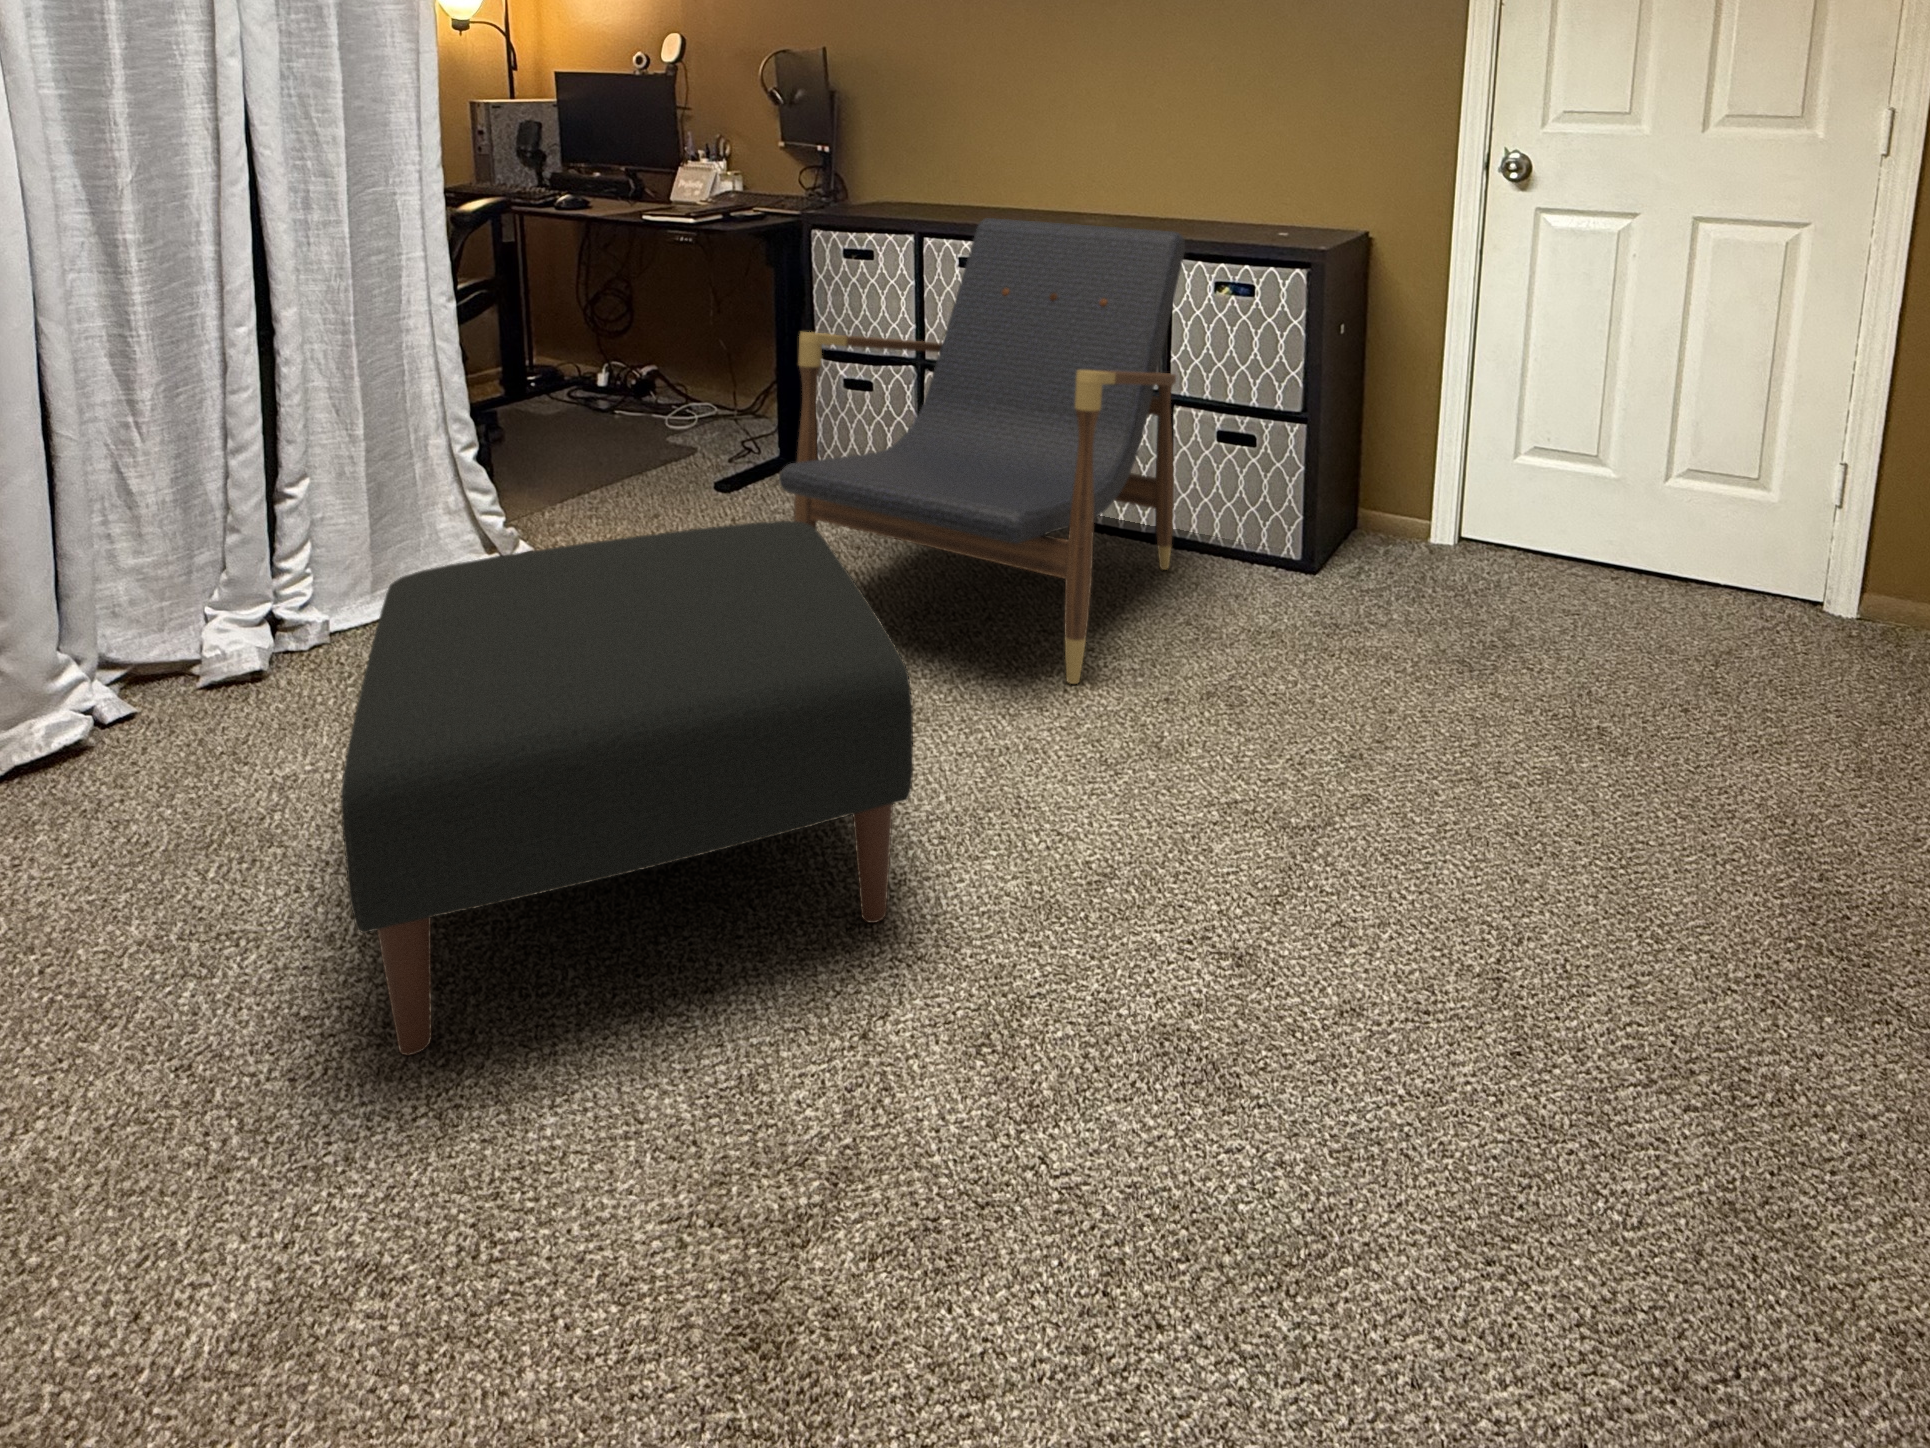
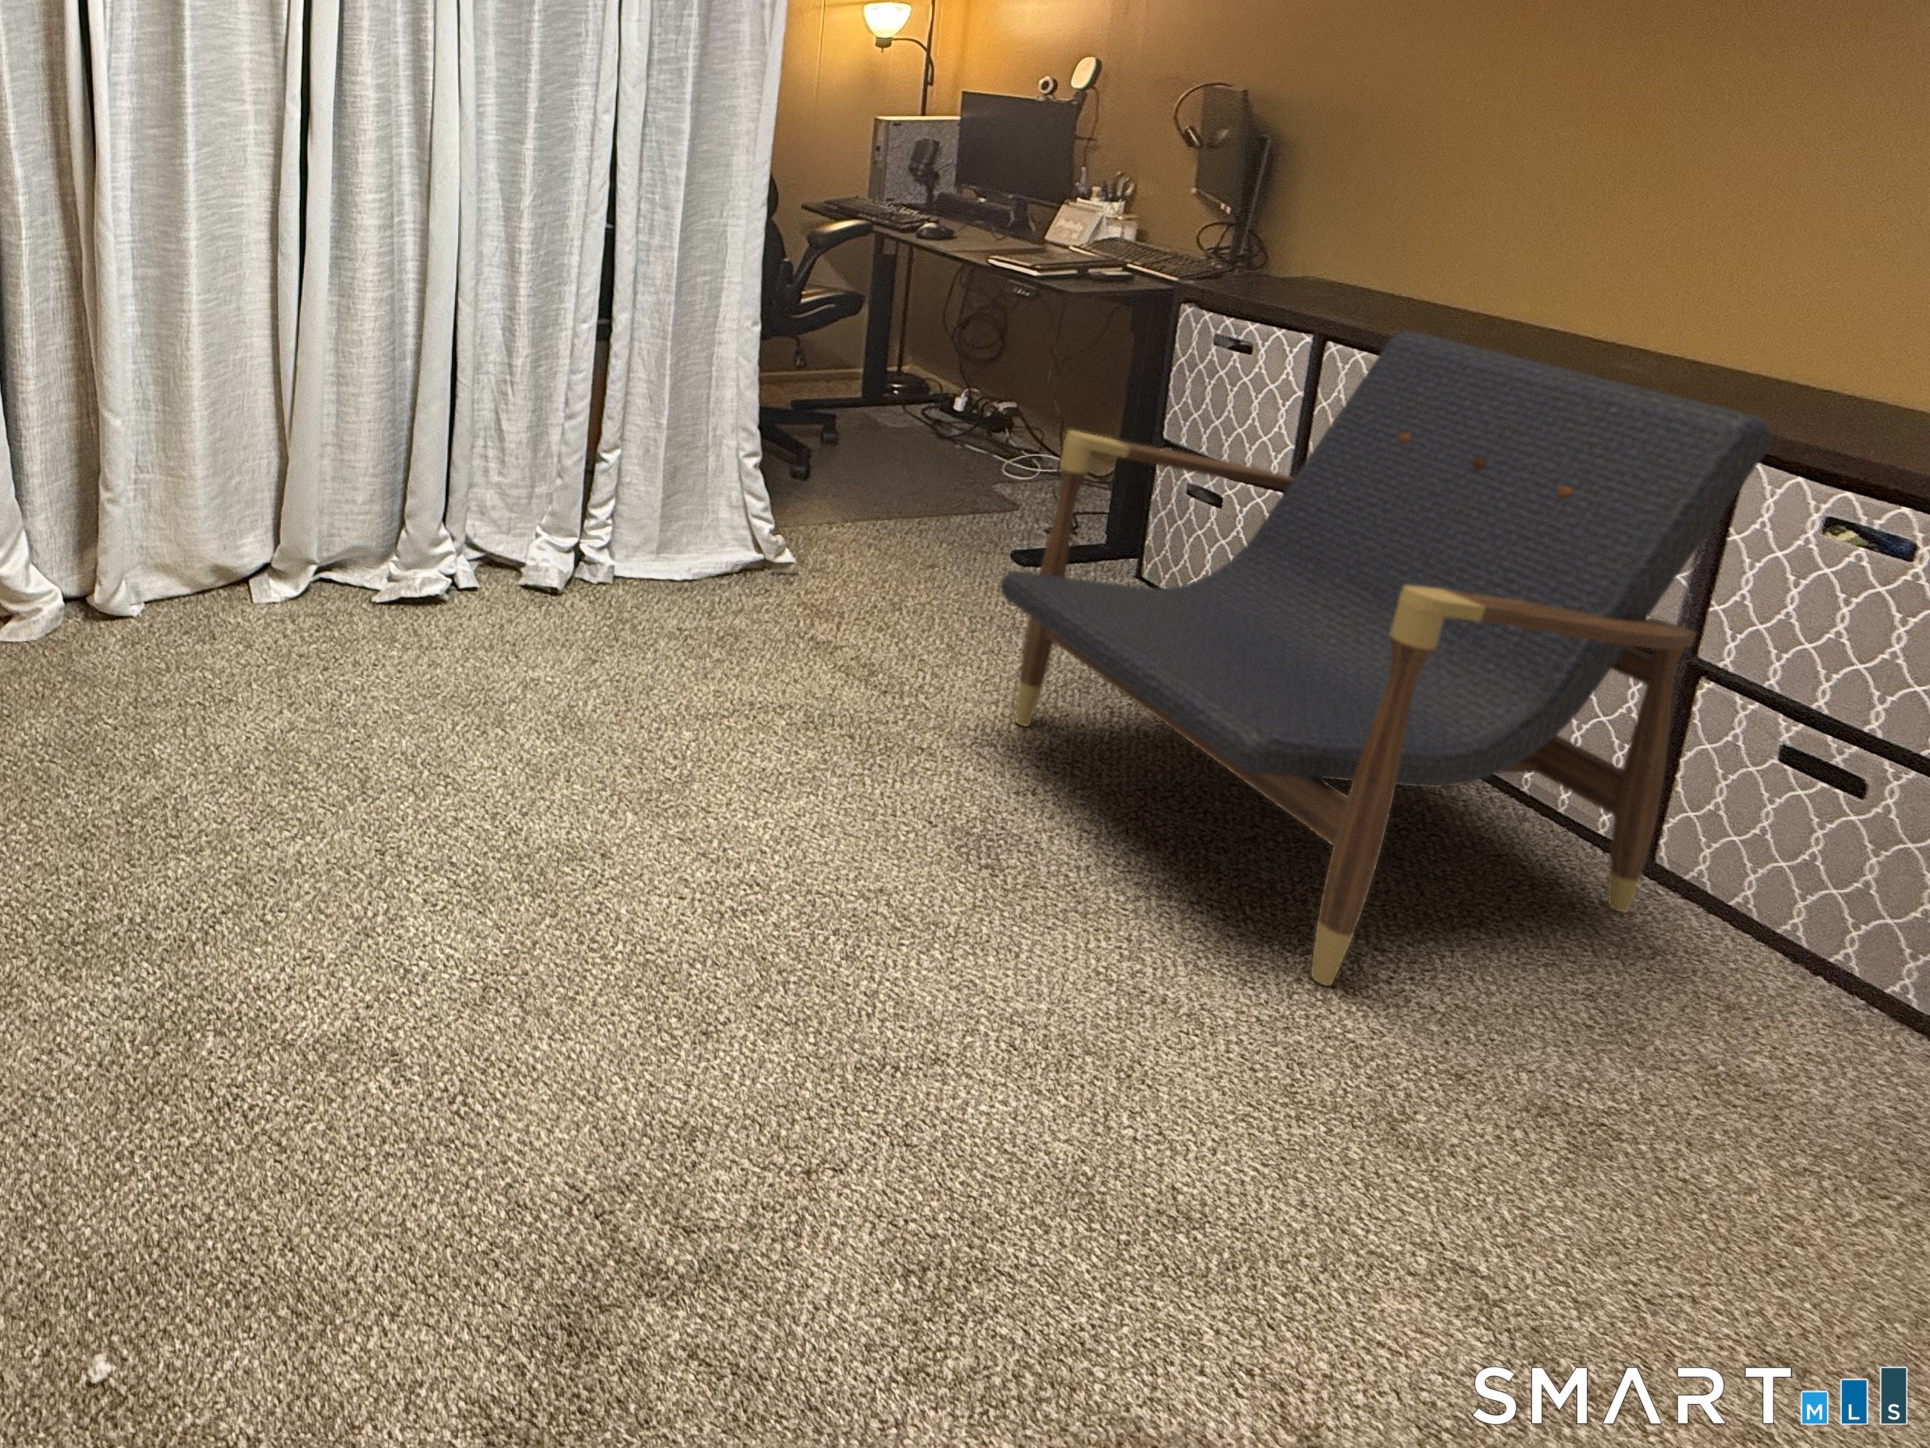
ottoman: present [341,521,913,1055] -> none [465,564,981,1084]

